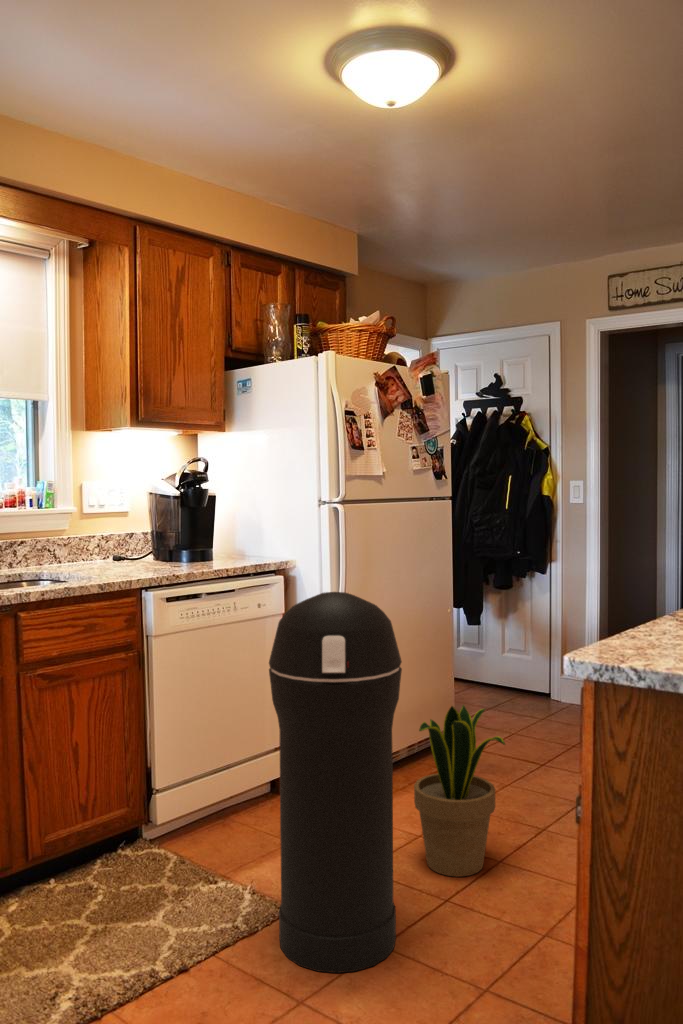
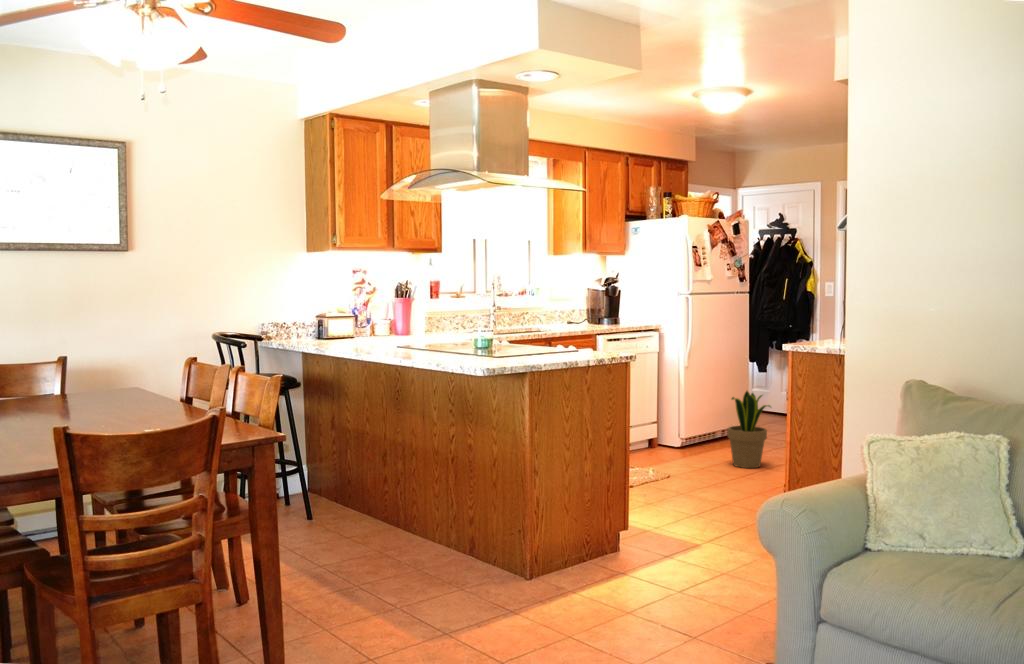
trash can: present [269,592,402,973] -> none [668,332,725,484]

